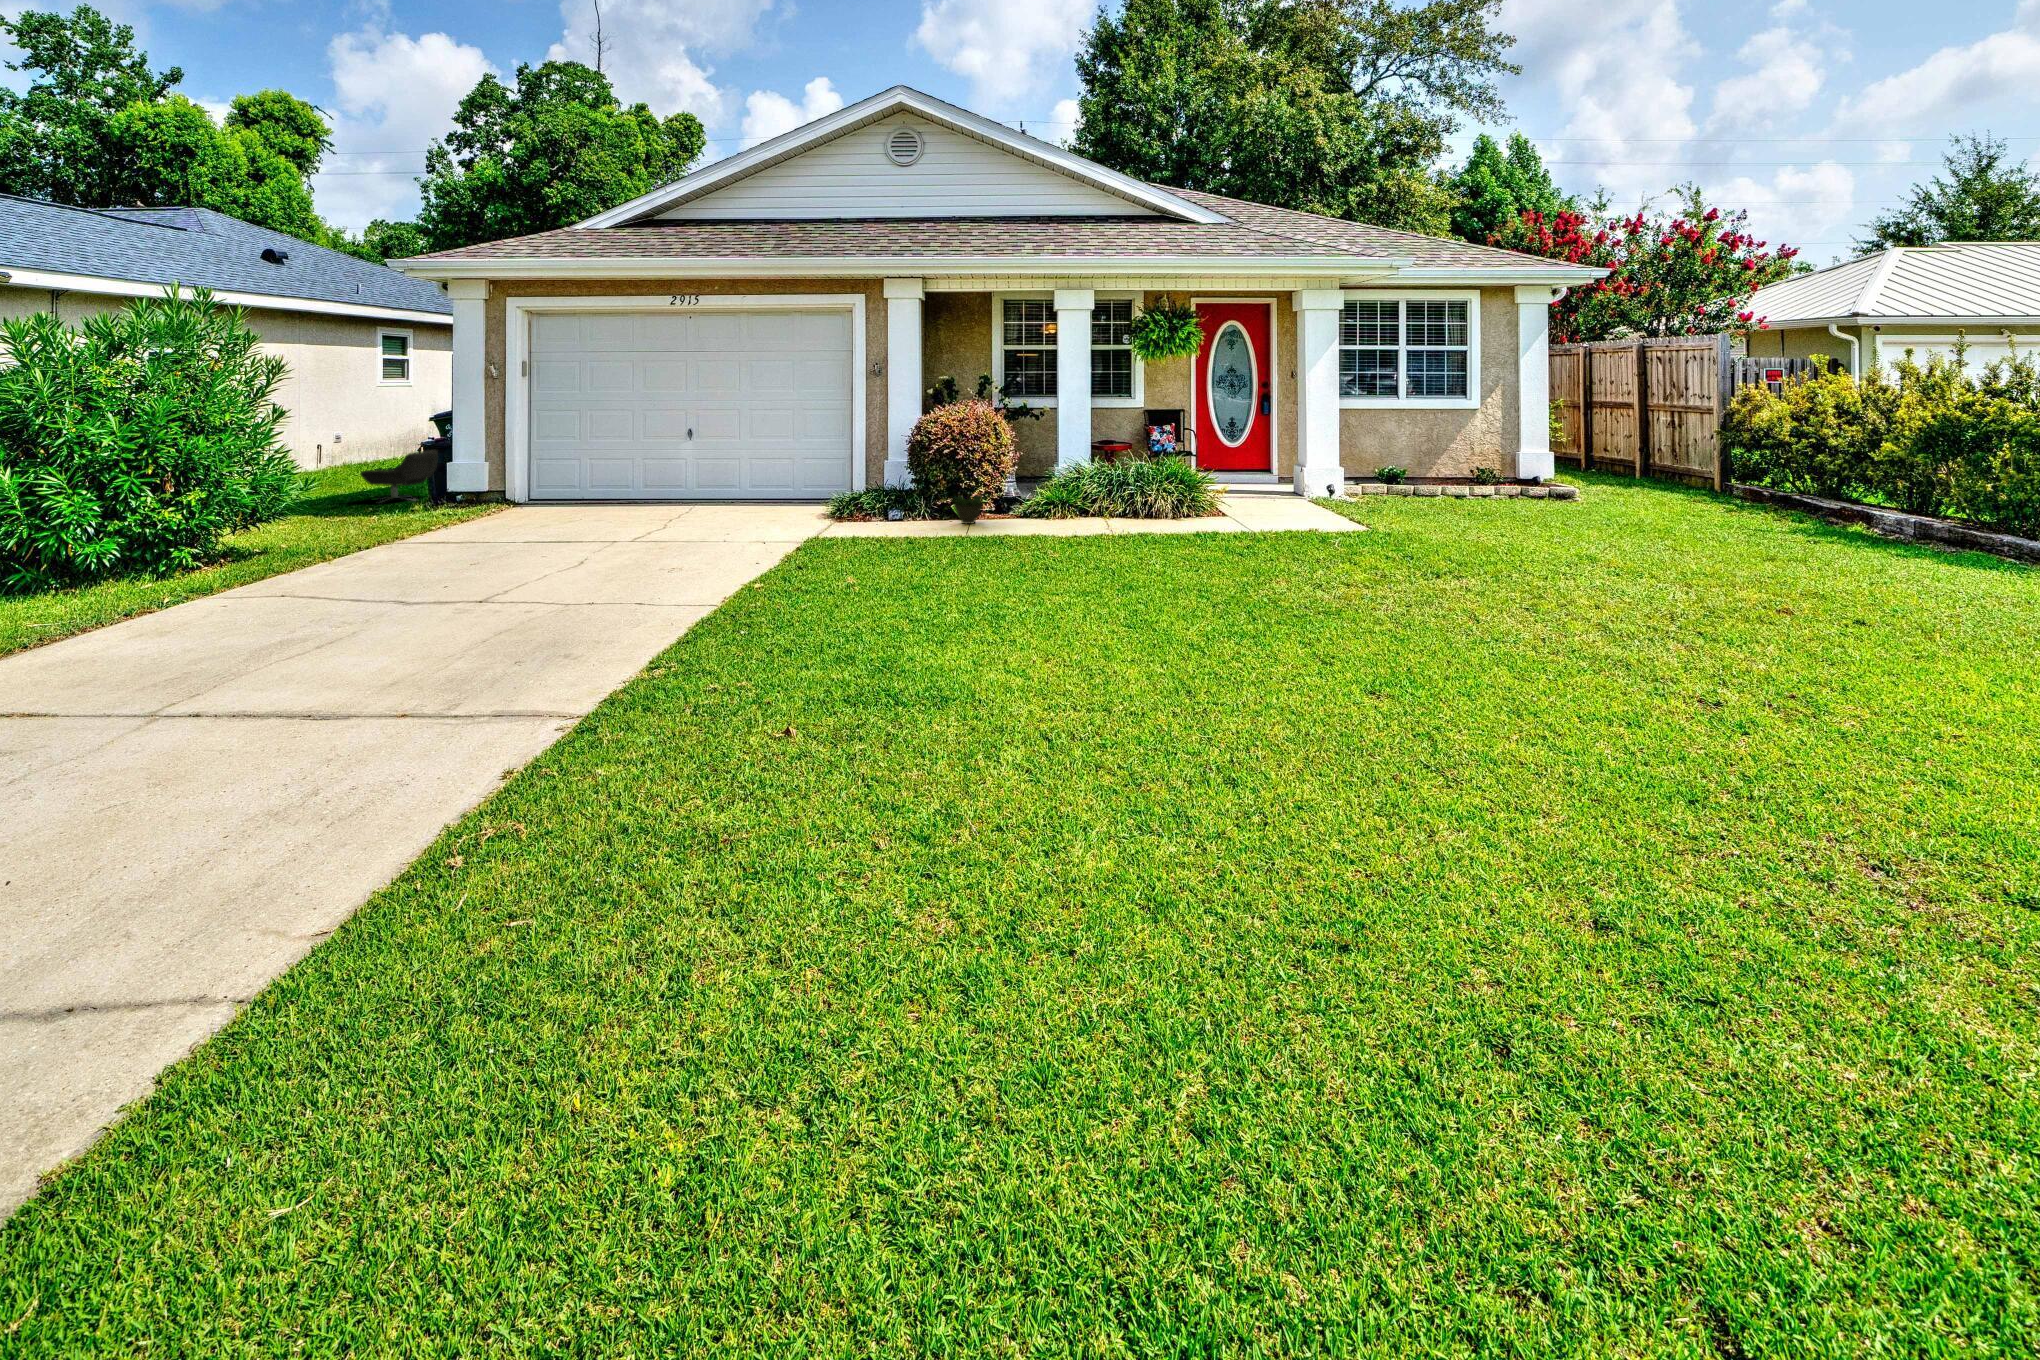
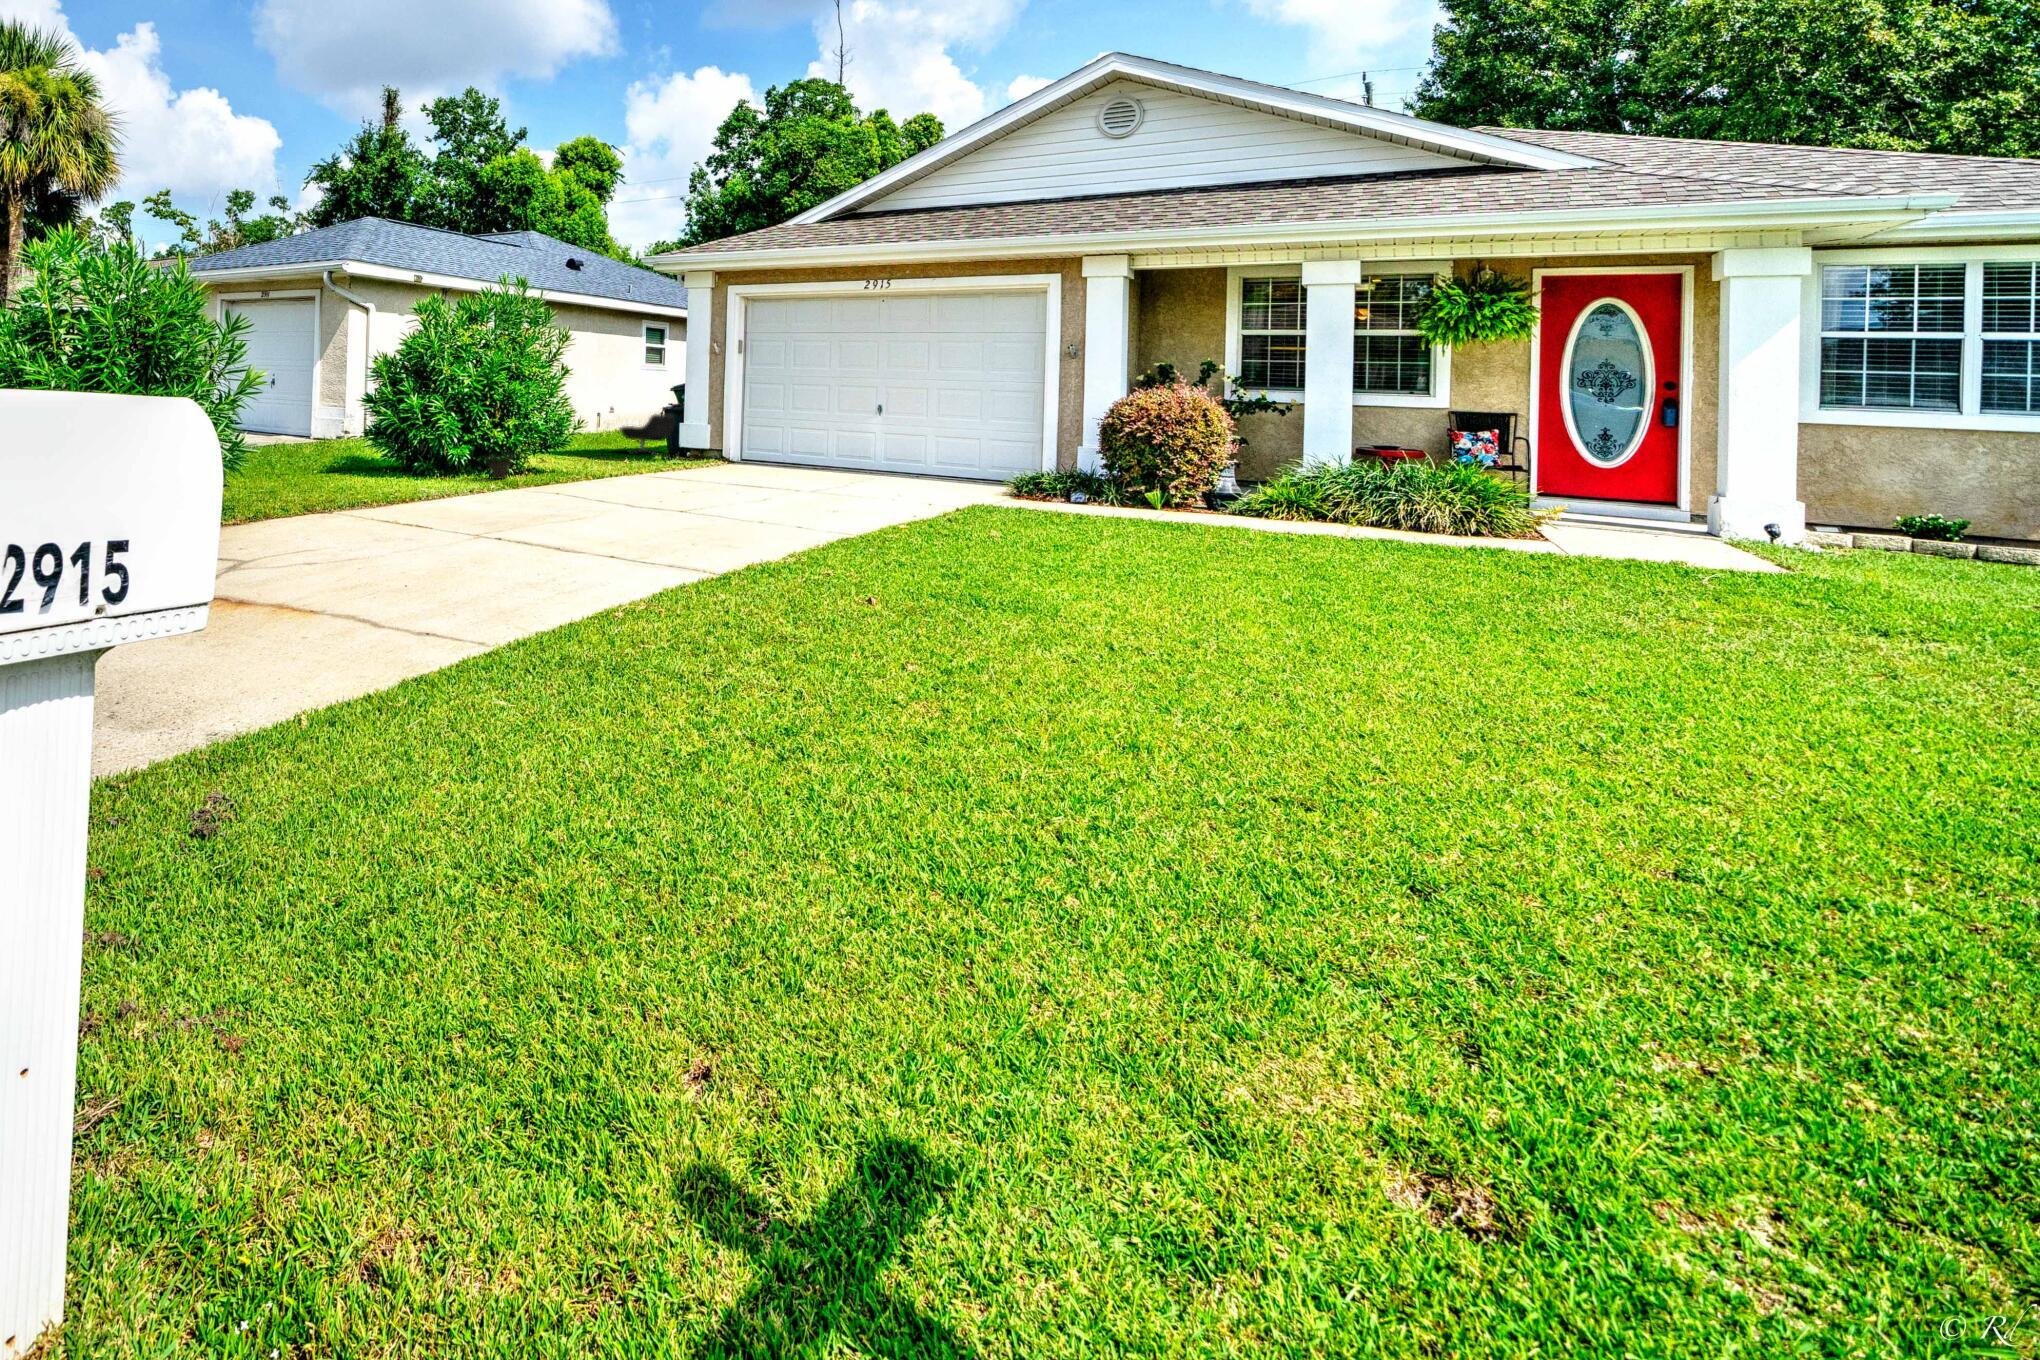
decorative plant: present [951,493,985,524] -> present [485,454,515,479]

